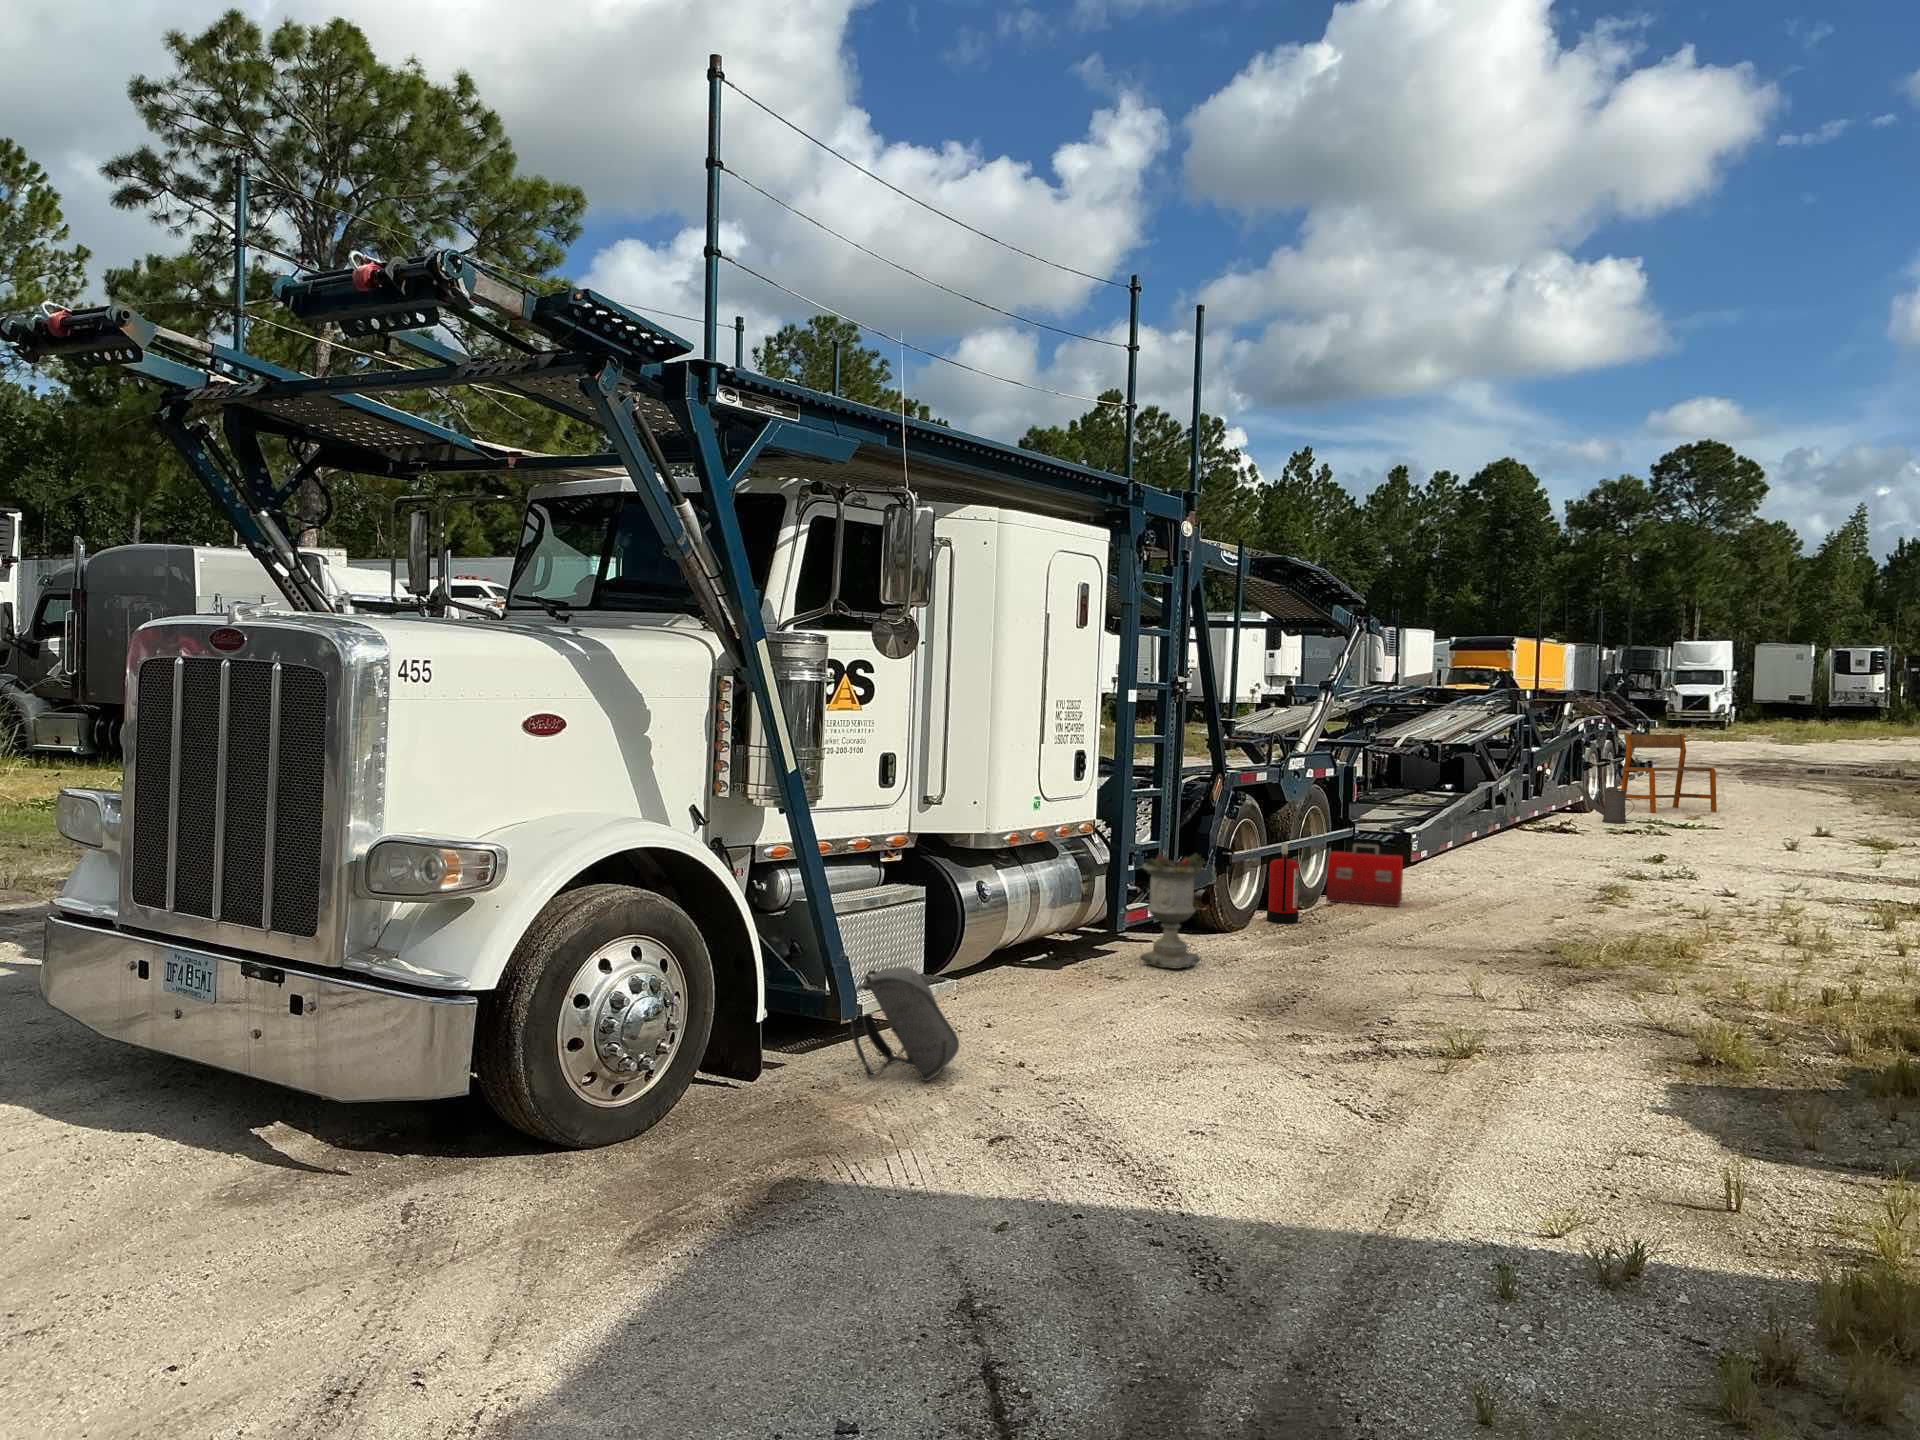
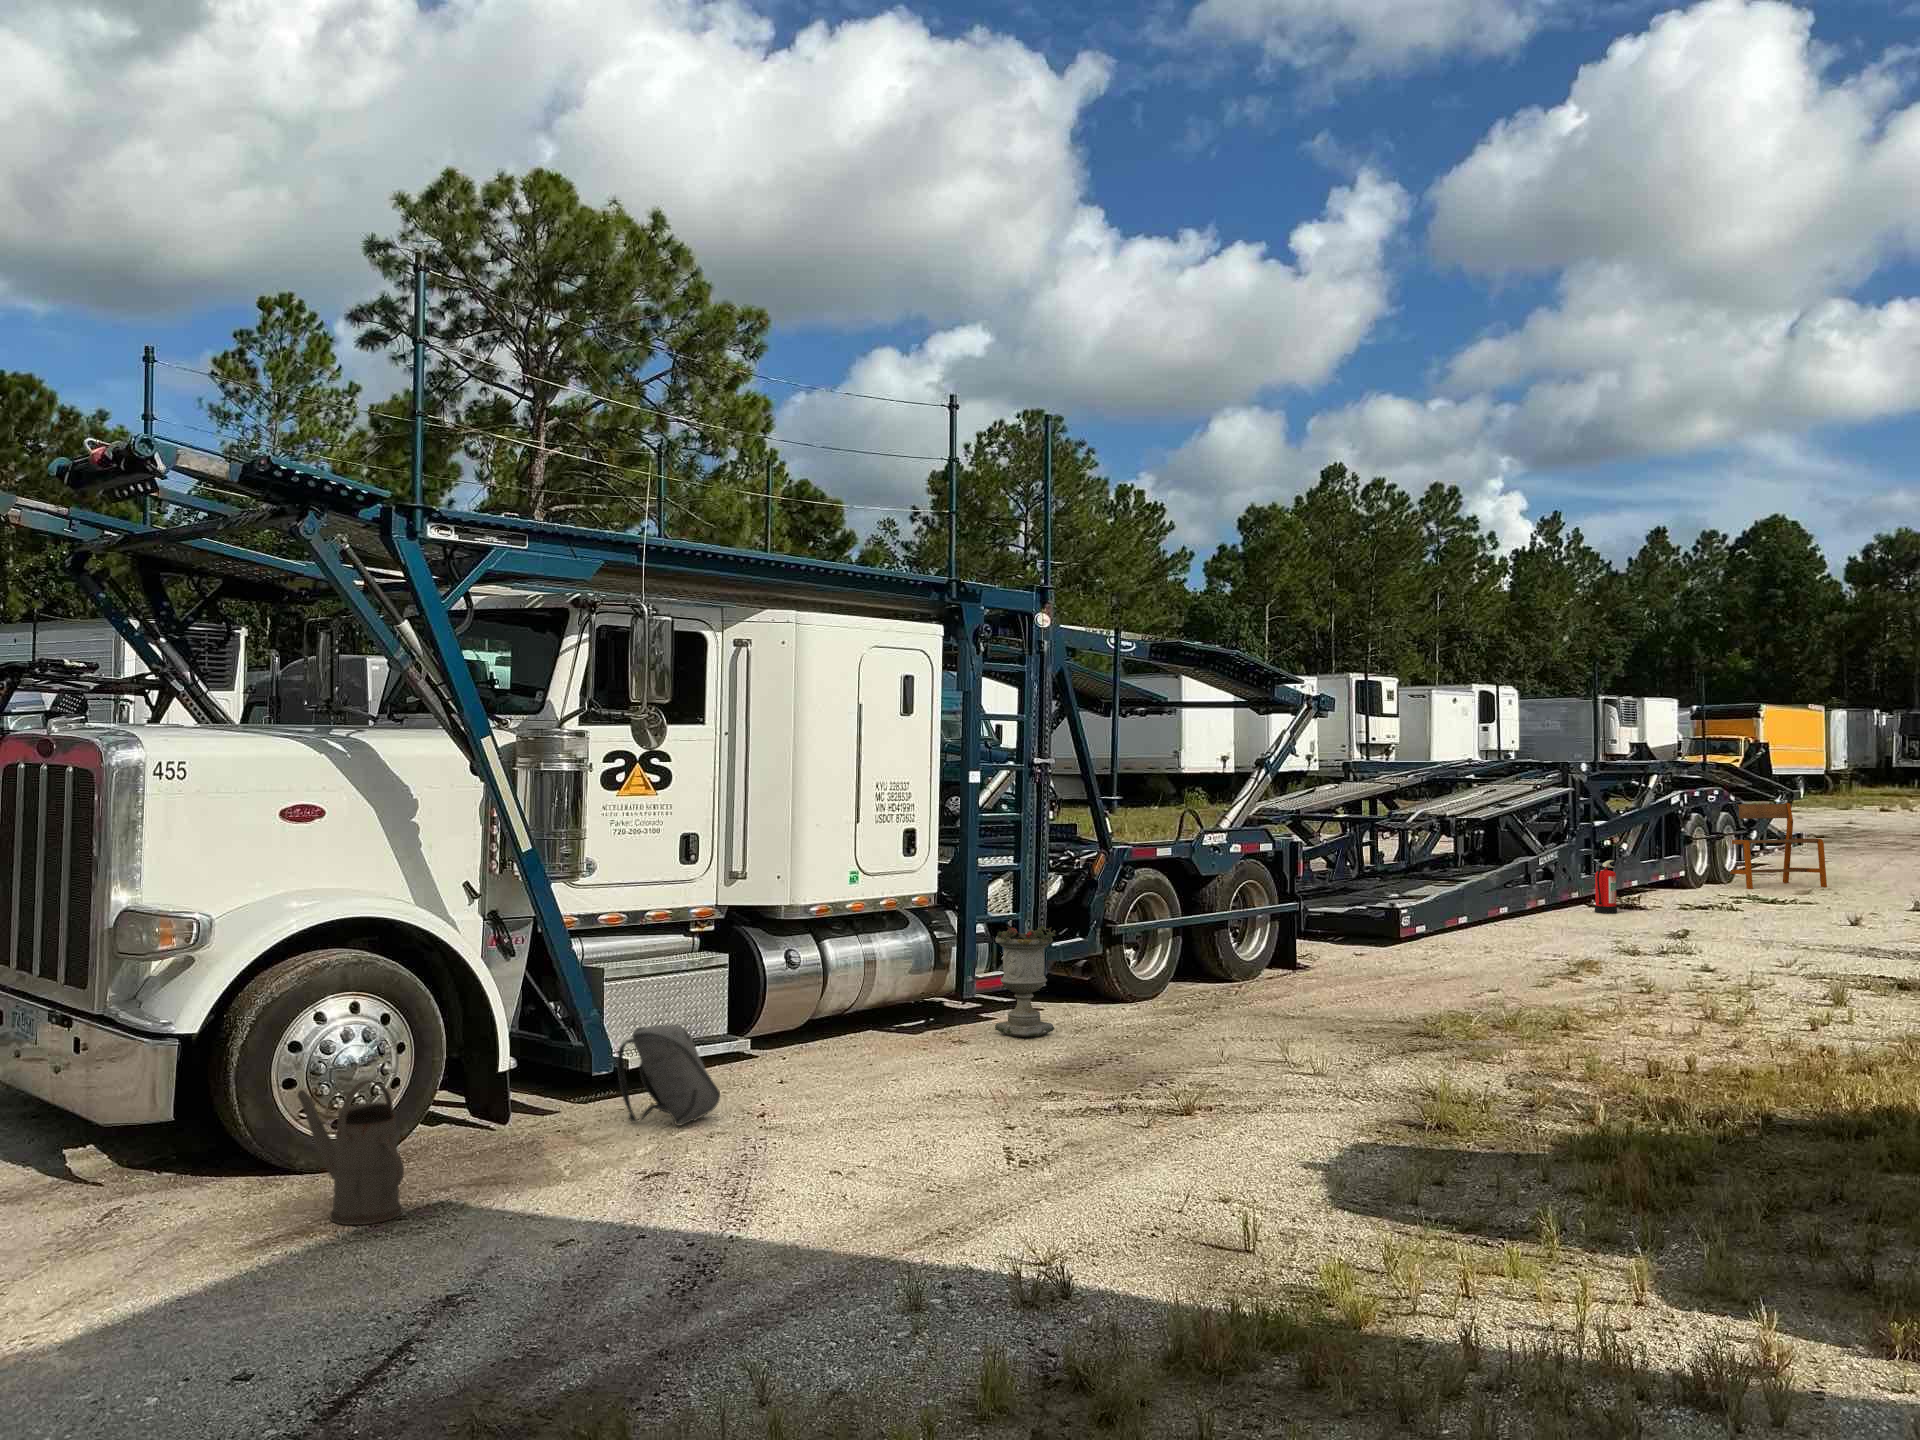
watering can: present [1577,779,1634,823] -> present [298,1080,404,1225]
fire extinguisher: present [1267,843,1299,923] -> present [1595,860,1617,913]
toolbox: present [1326,844,1403,907] -> none [1259,919,1340,982]

